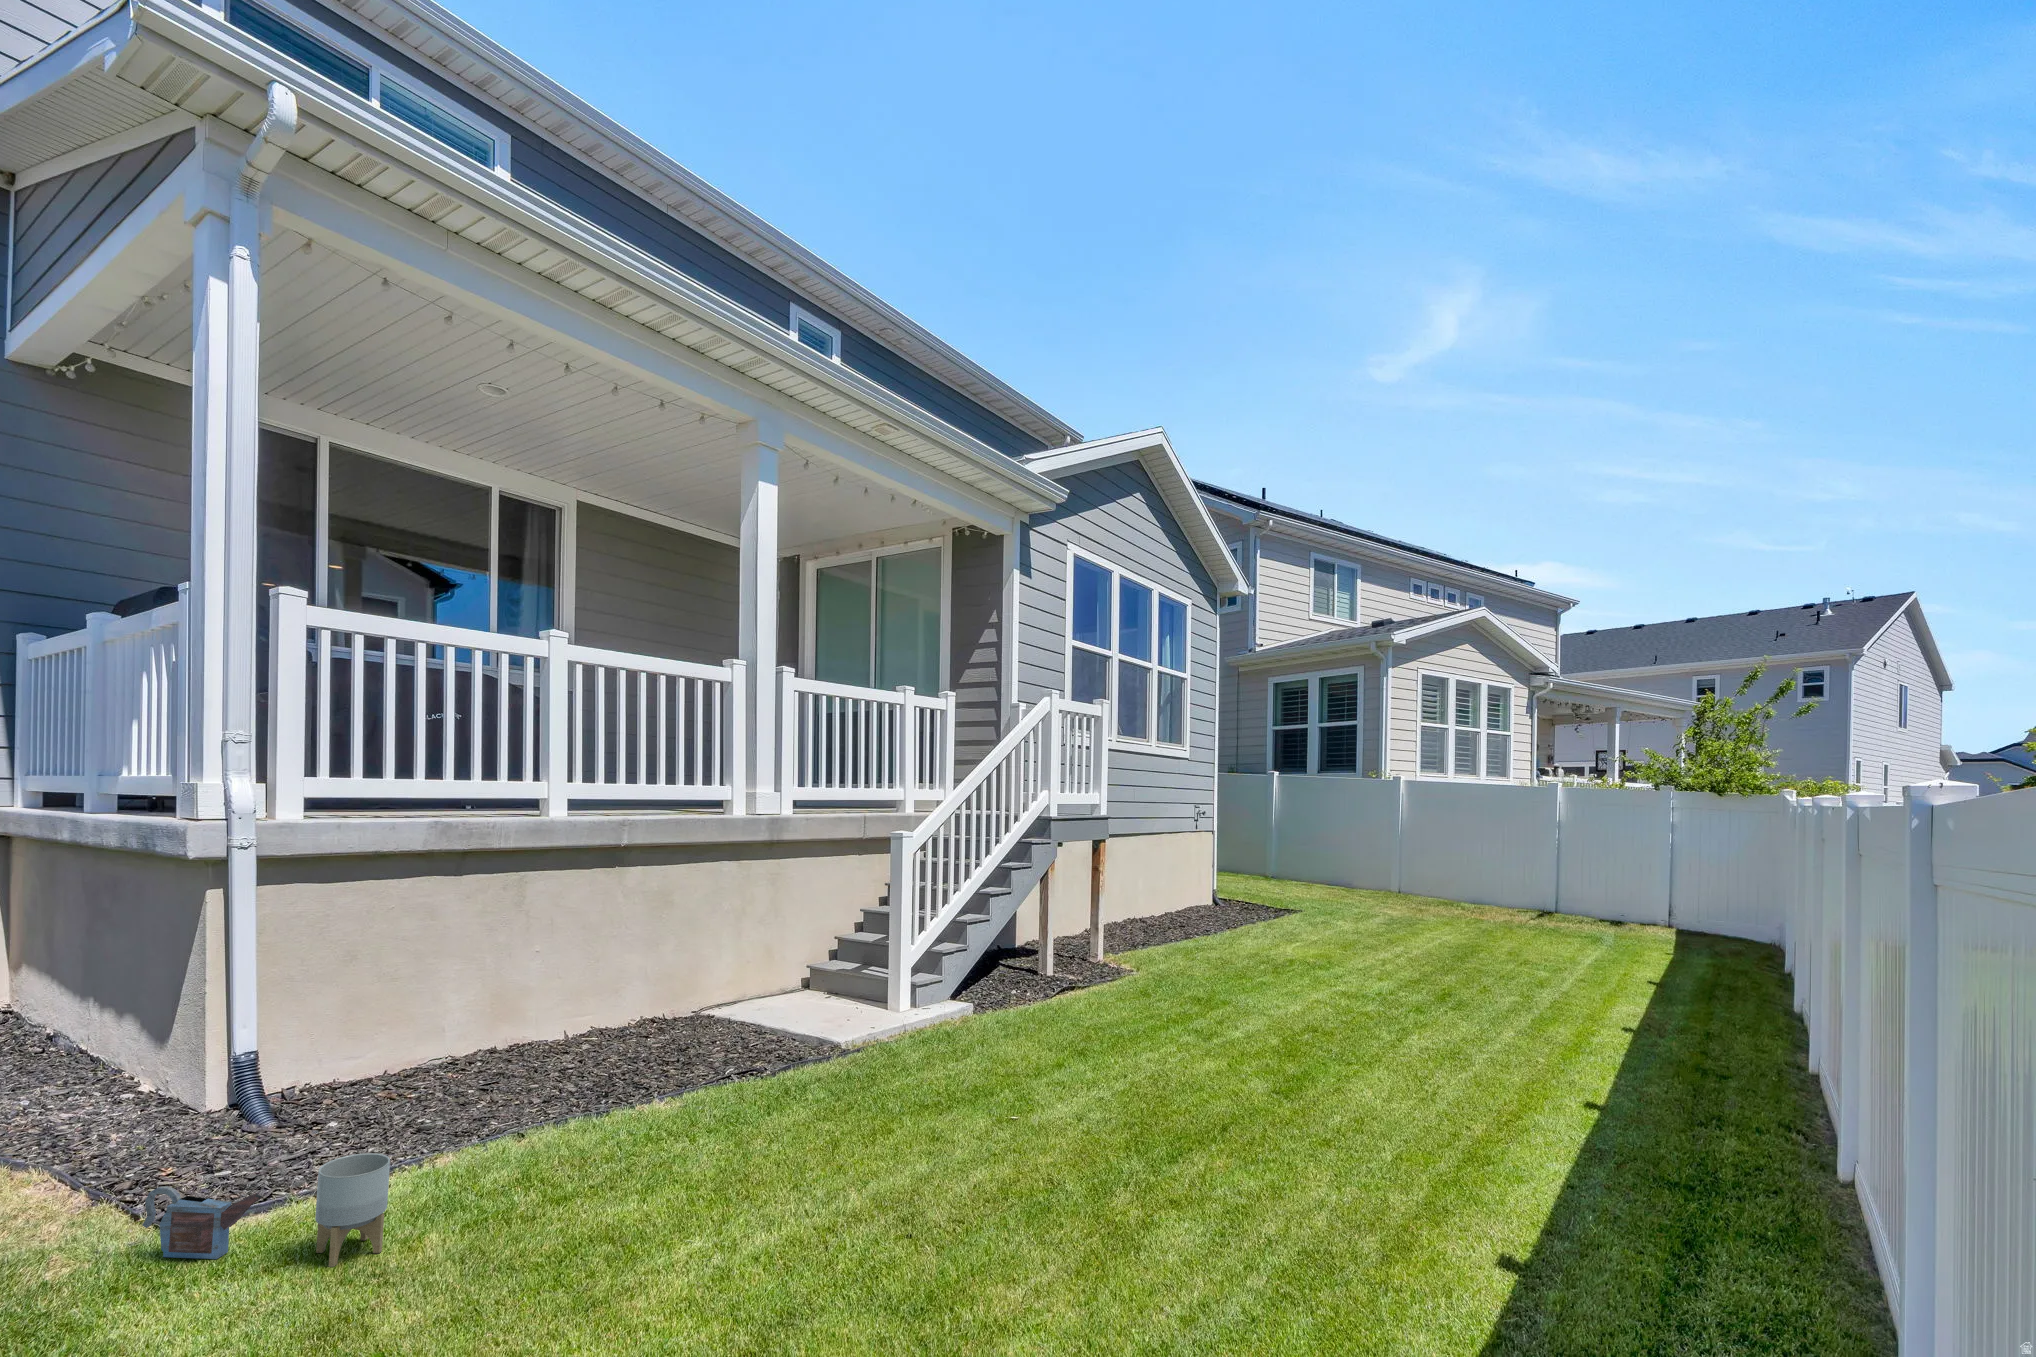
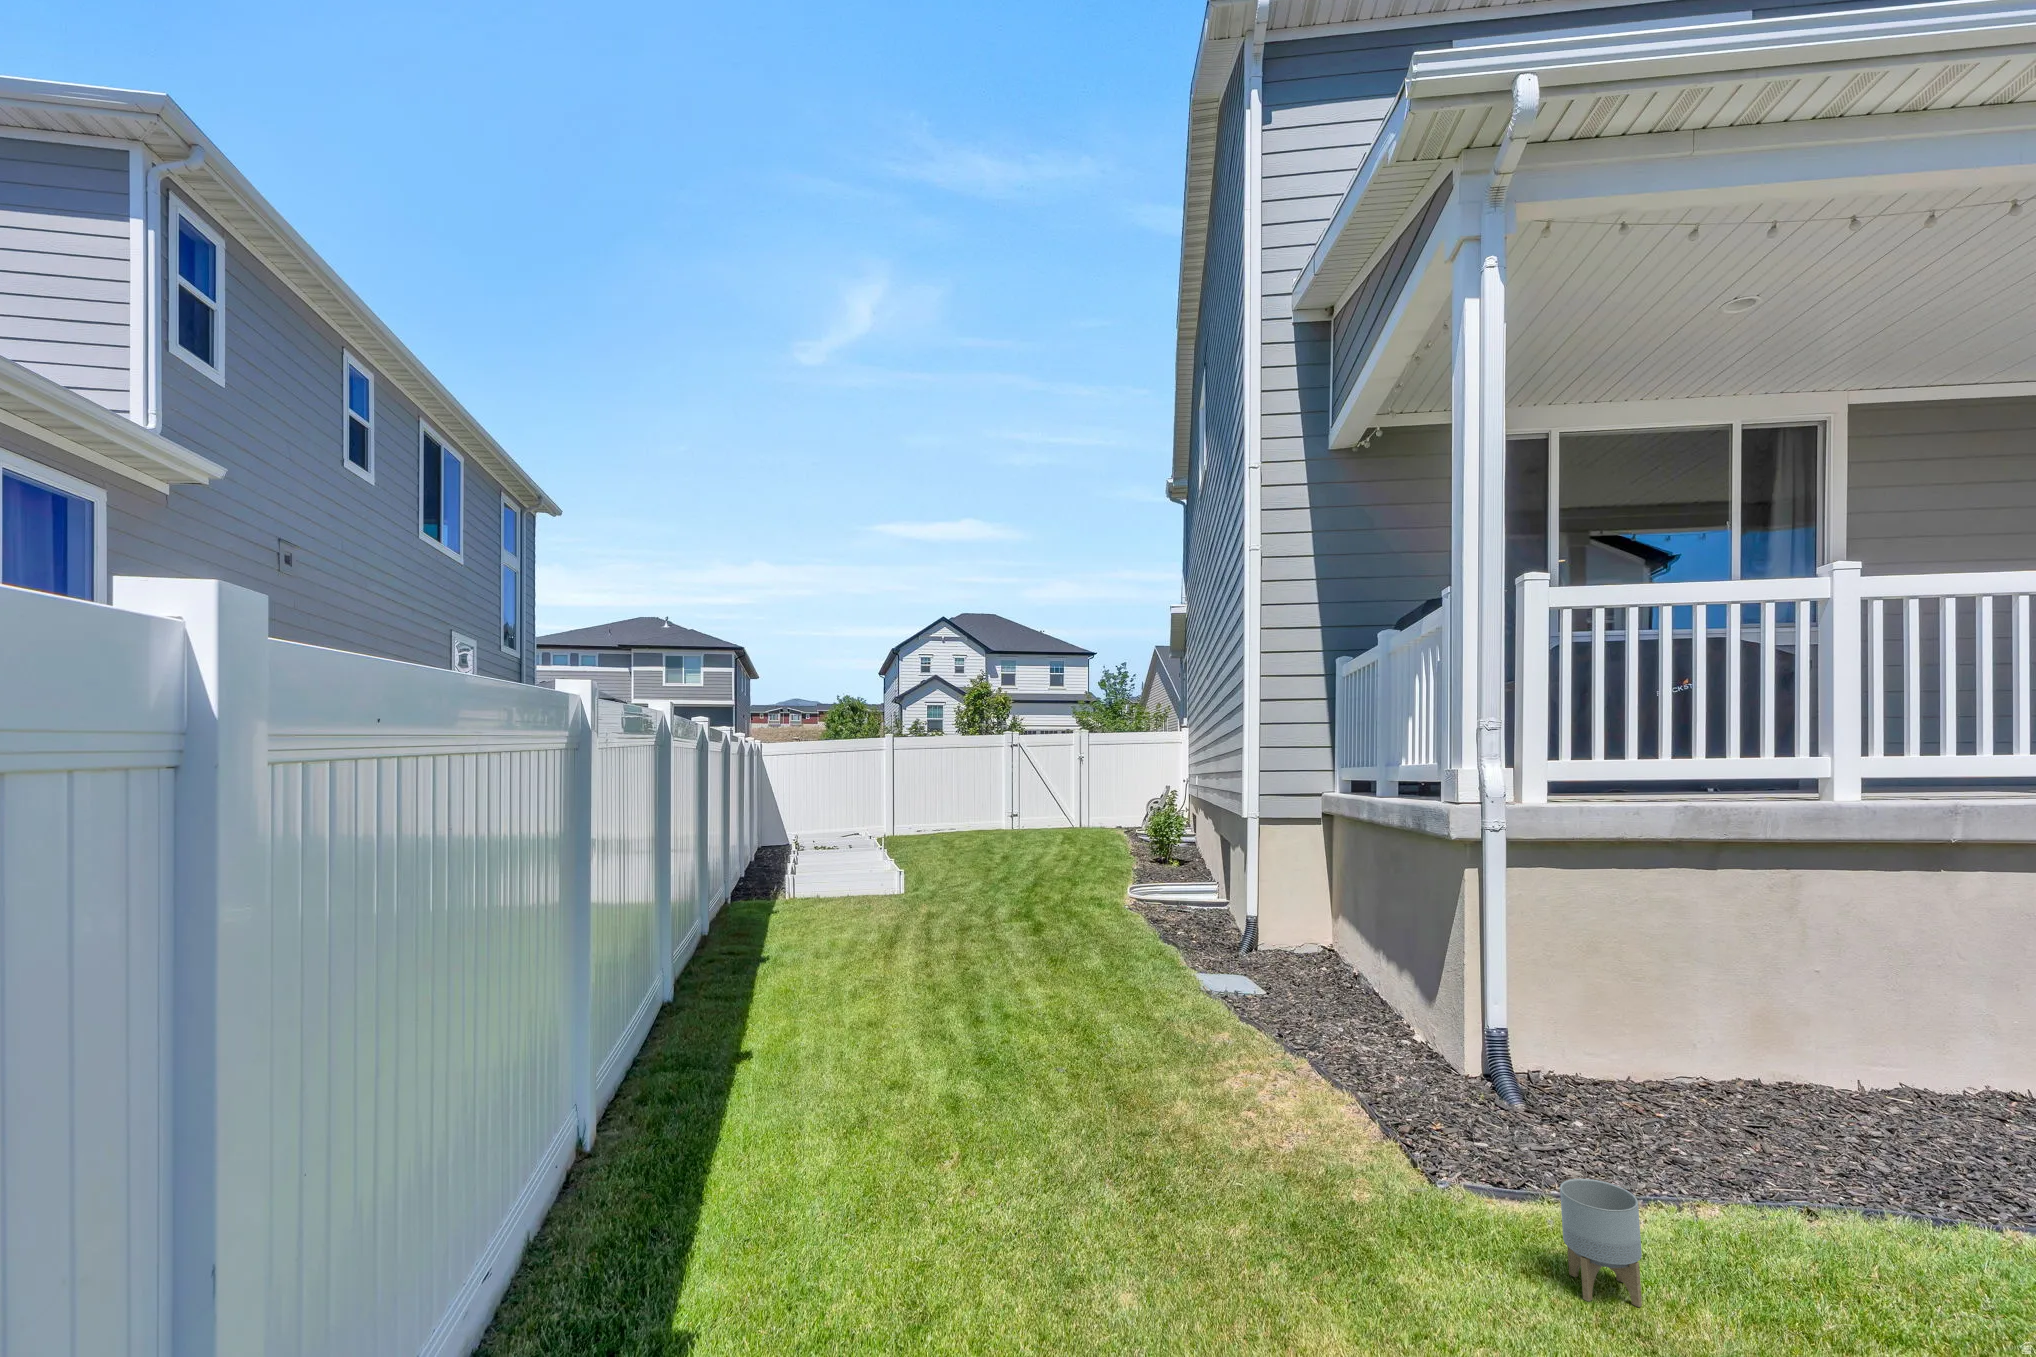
watering can: present [142,1186,262,1259] -> none [1412,1147,1509,1239]

